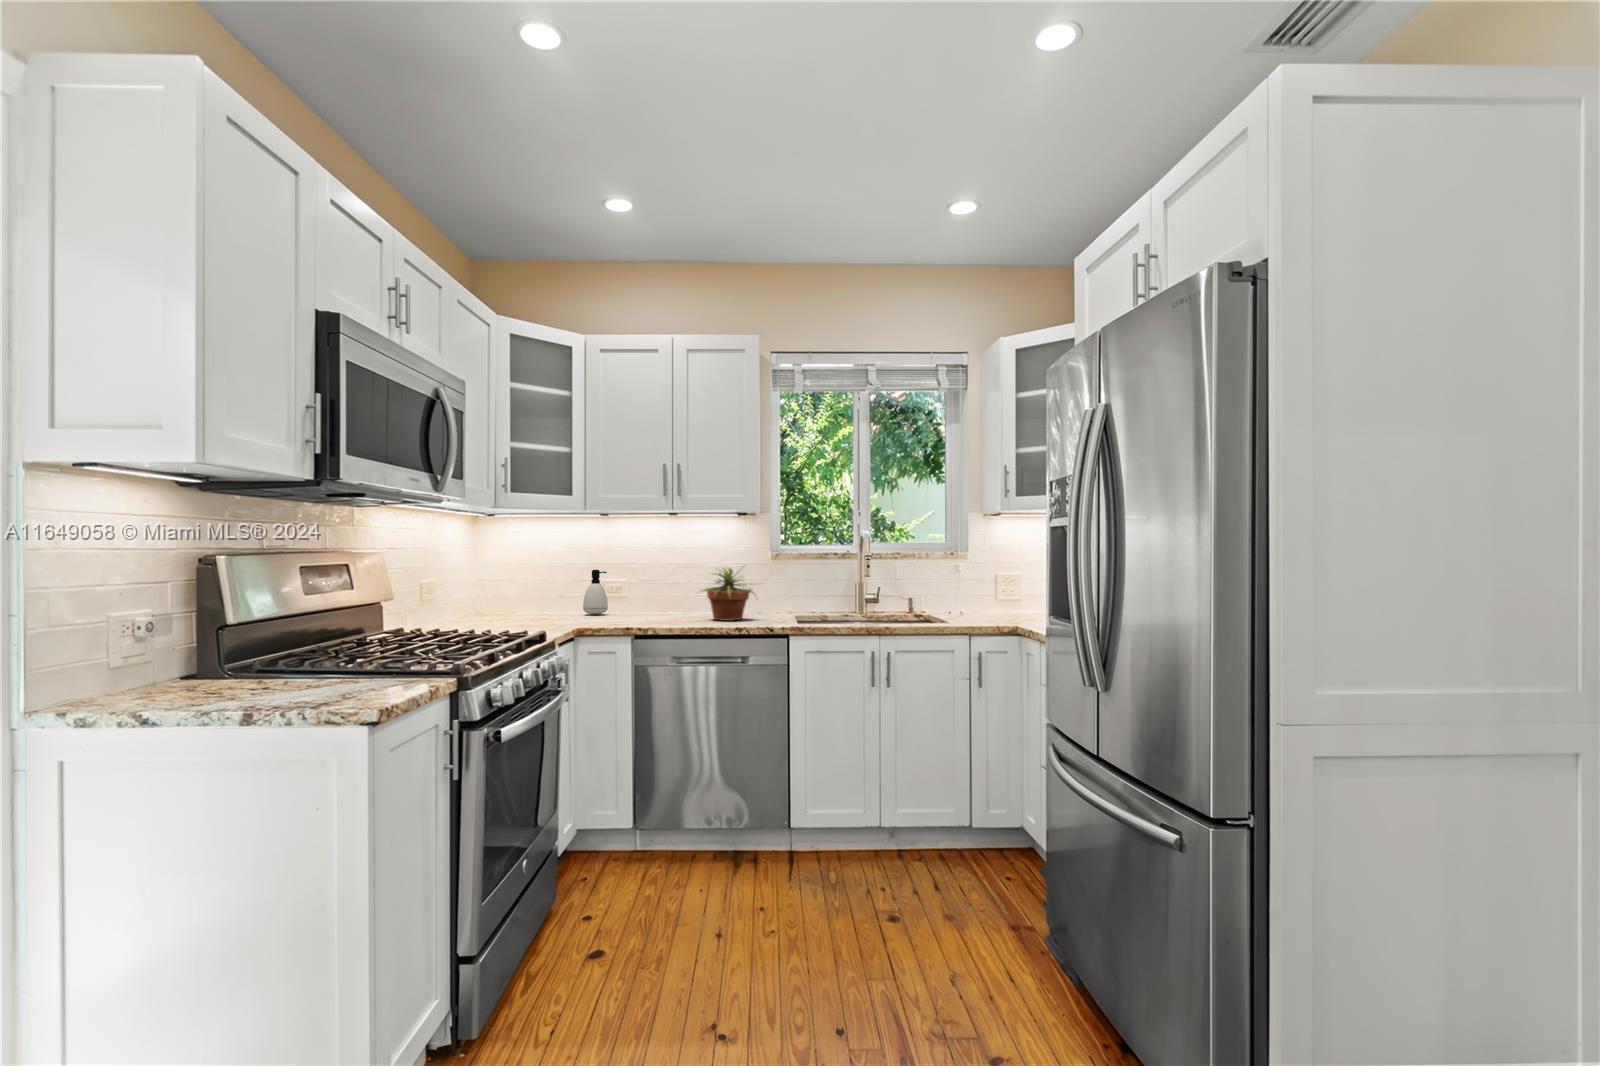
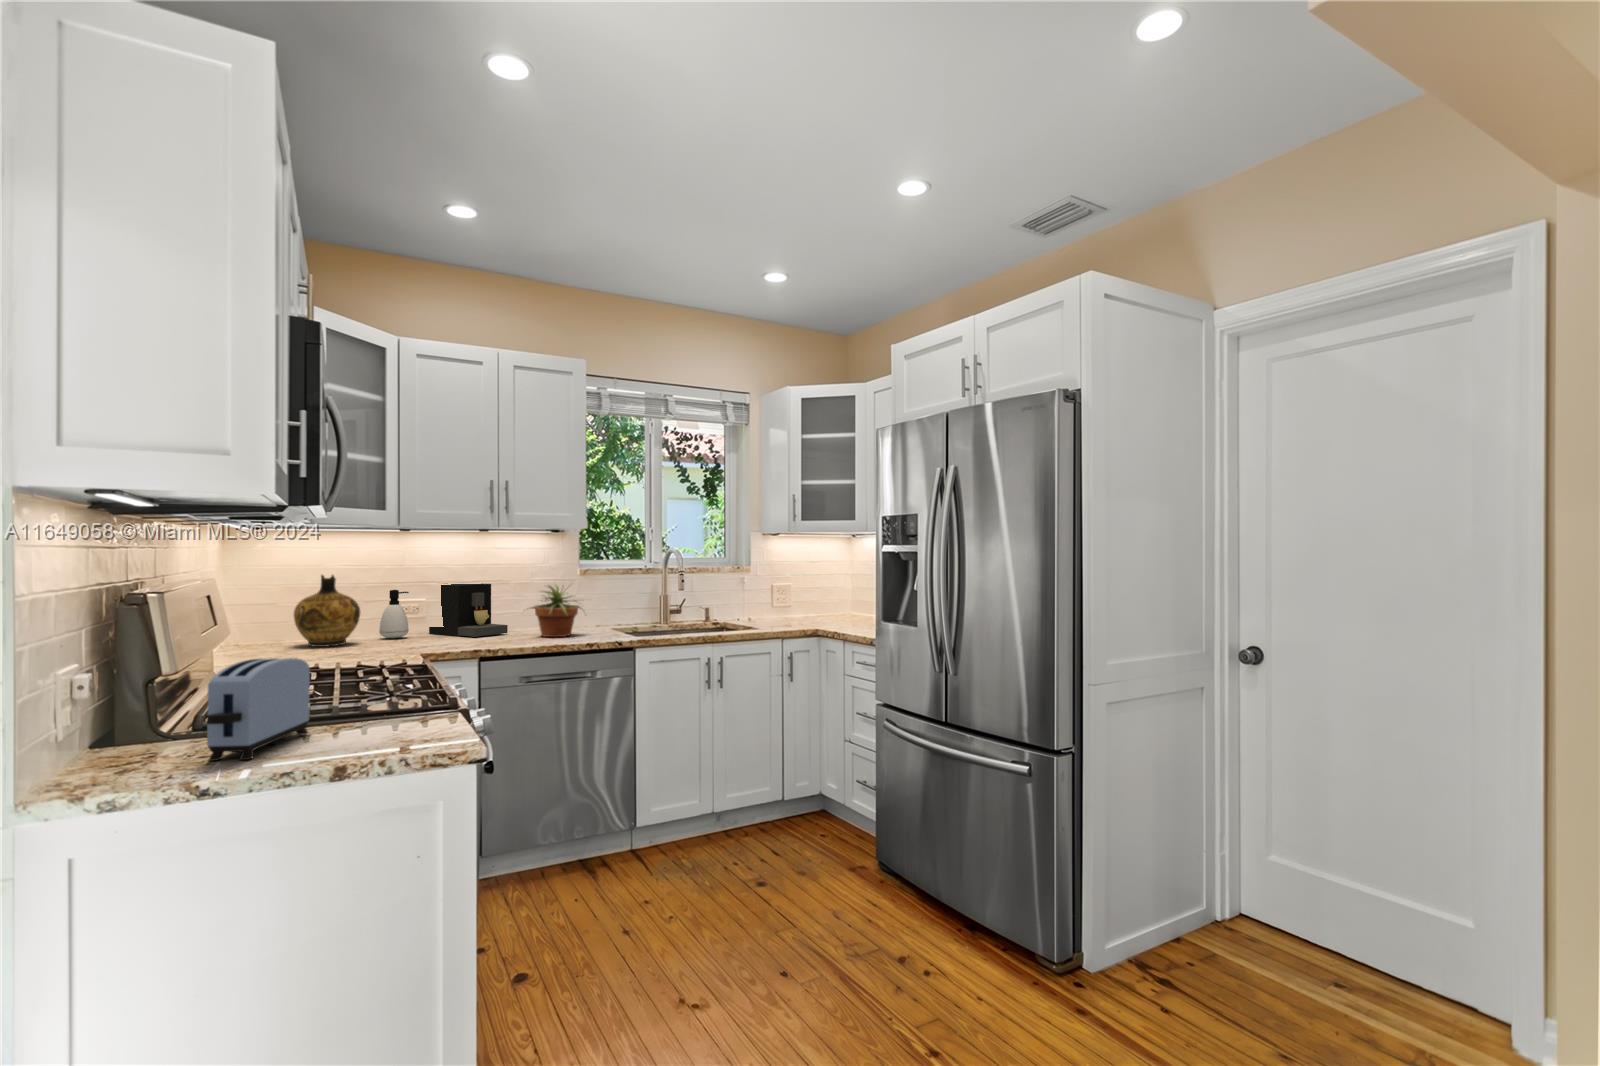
ceramic jug: none [505,554,560,618] -> present [294,575,360,647]
coffee maker: none [633,565,692,617] -> present [429,584,508,637]
toaster: none [161,612,307,699] -> present [206,658,310,761]

